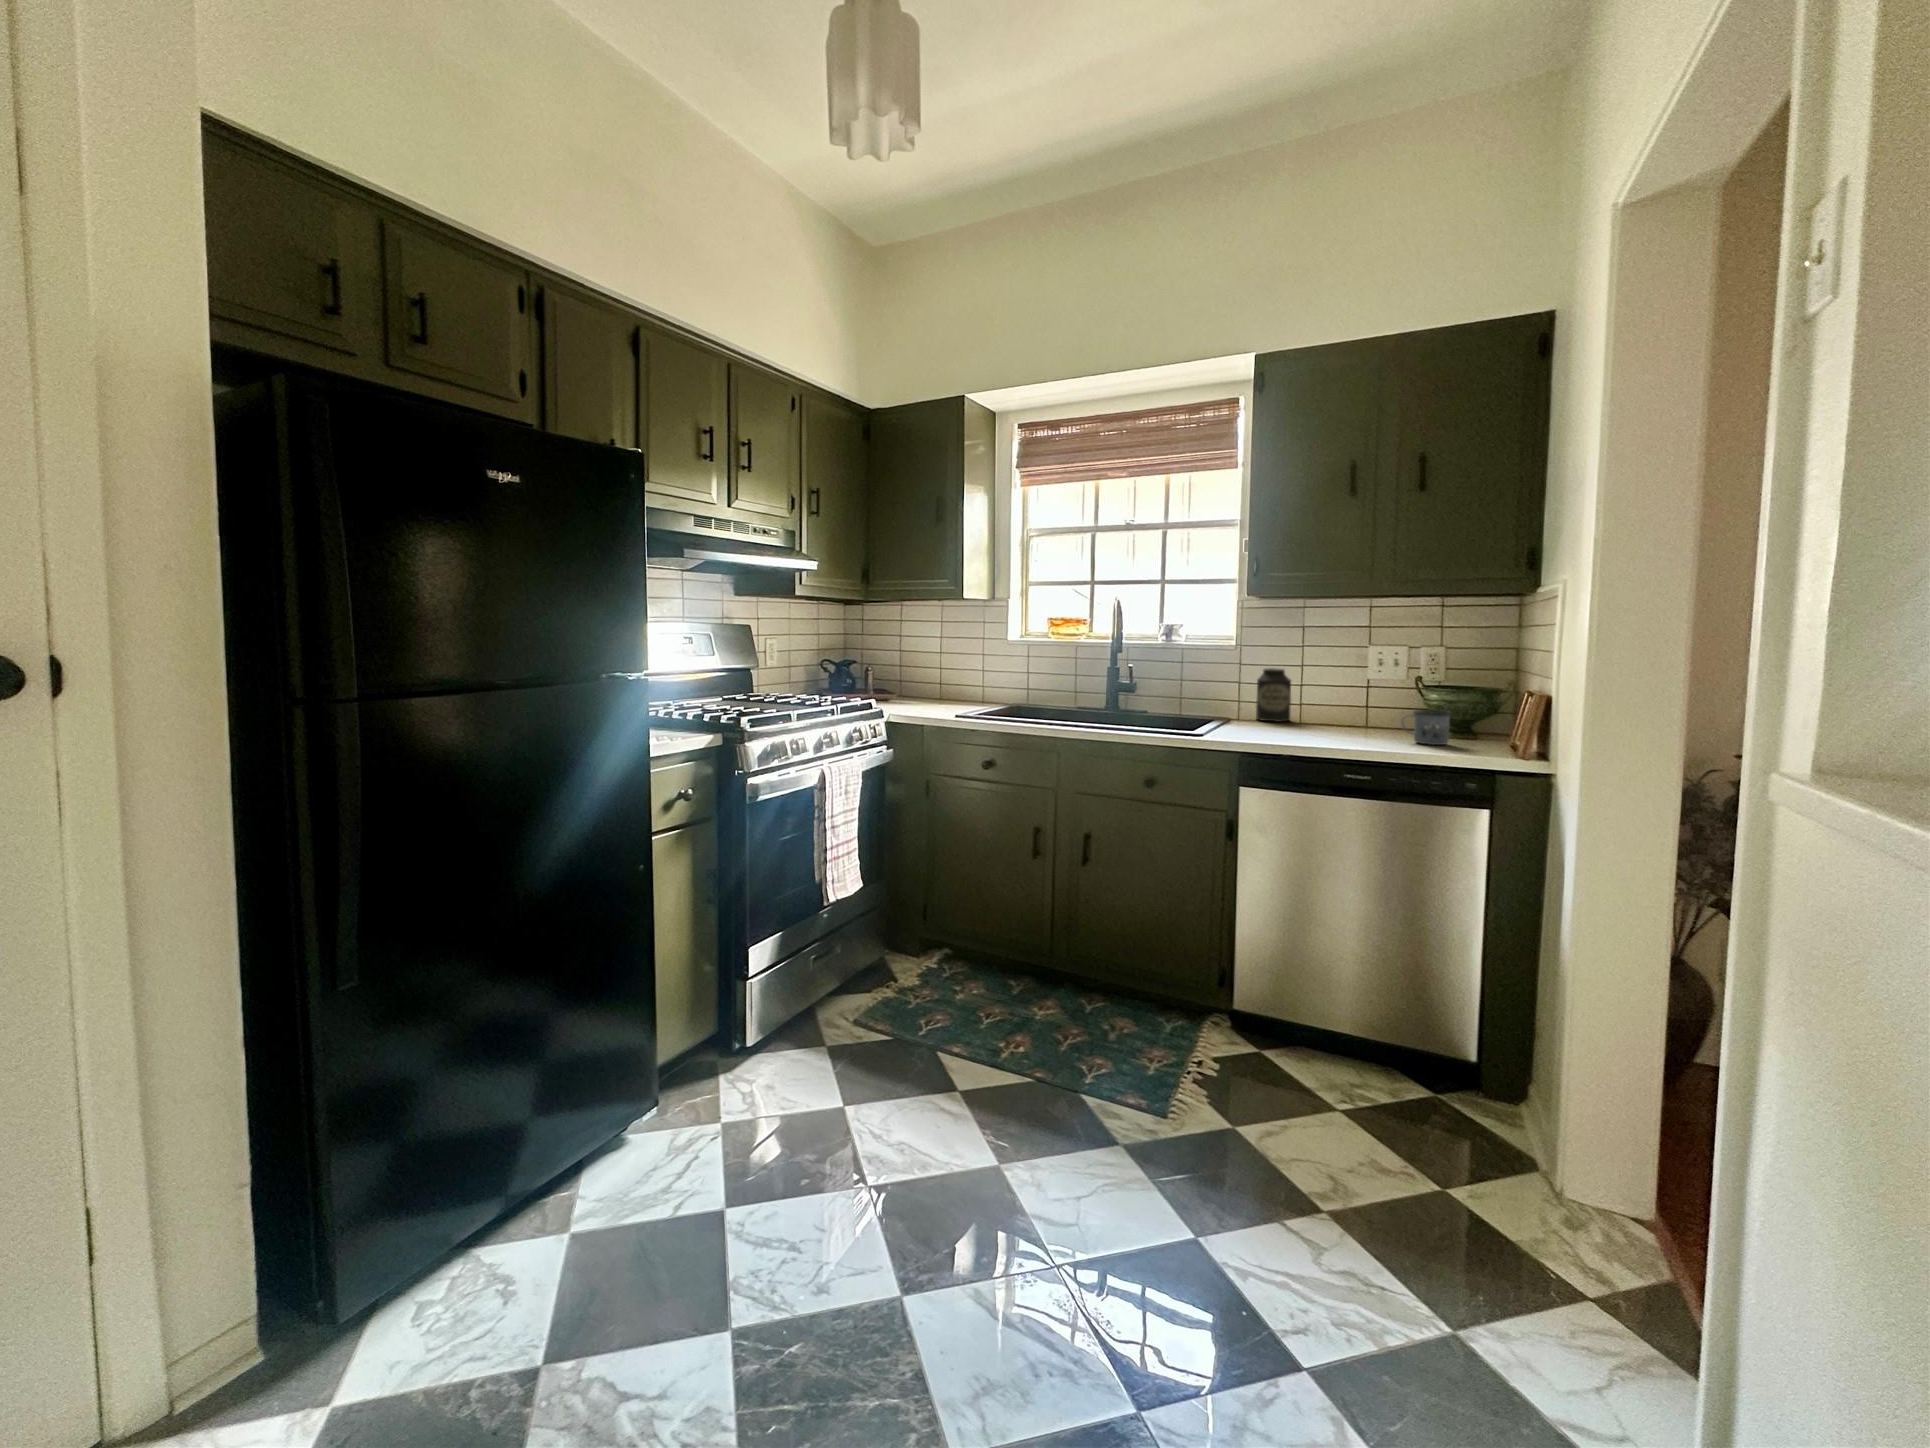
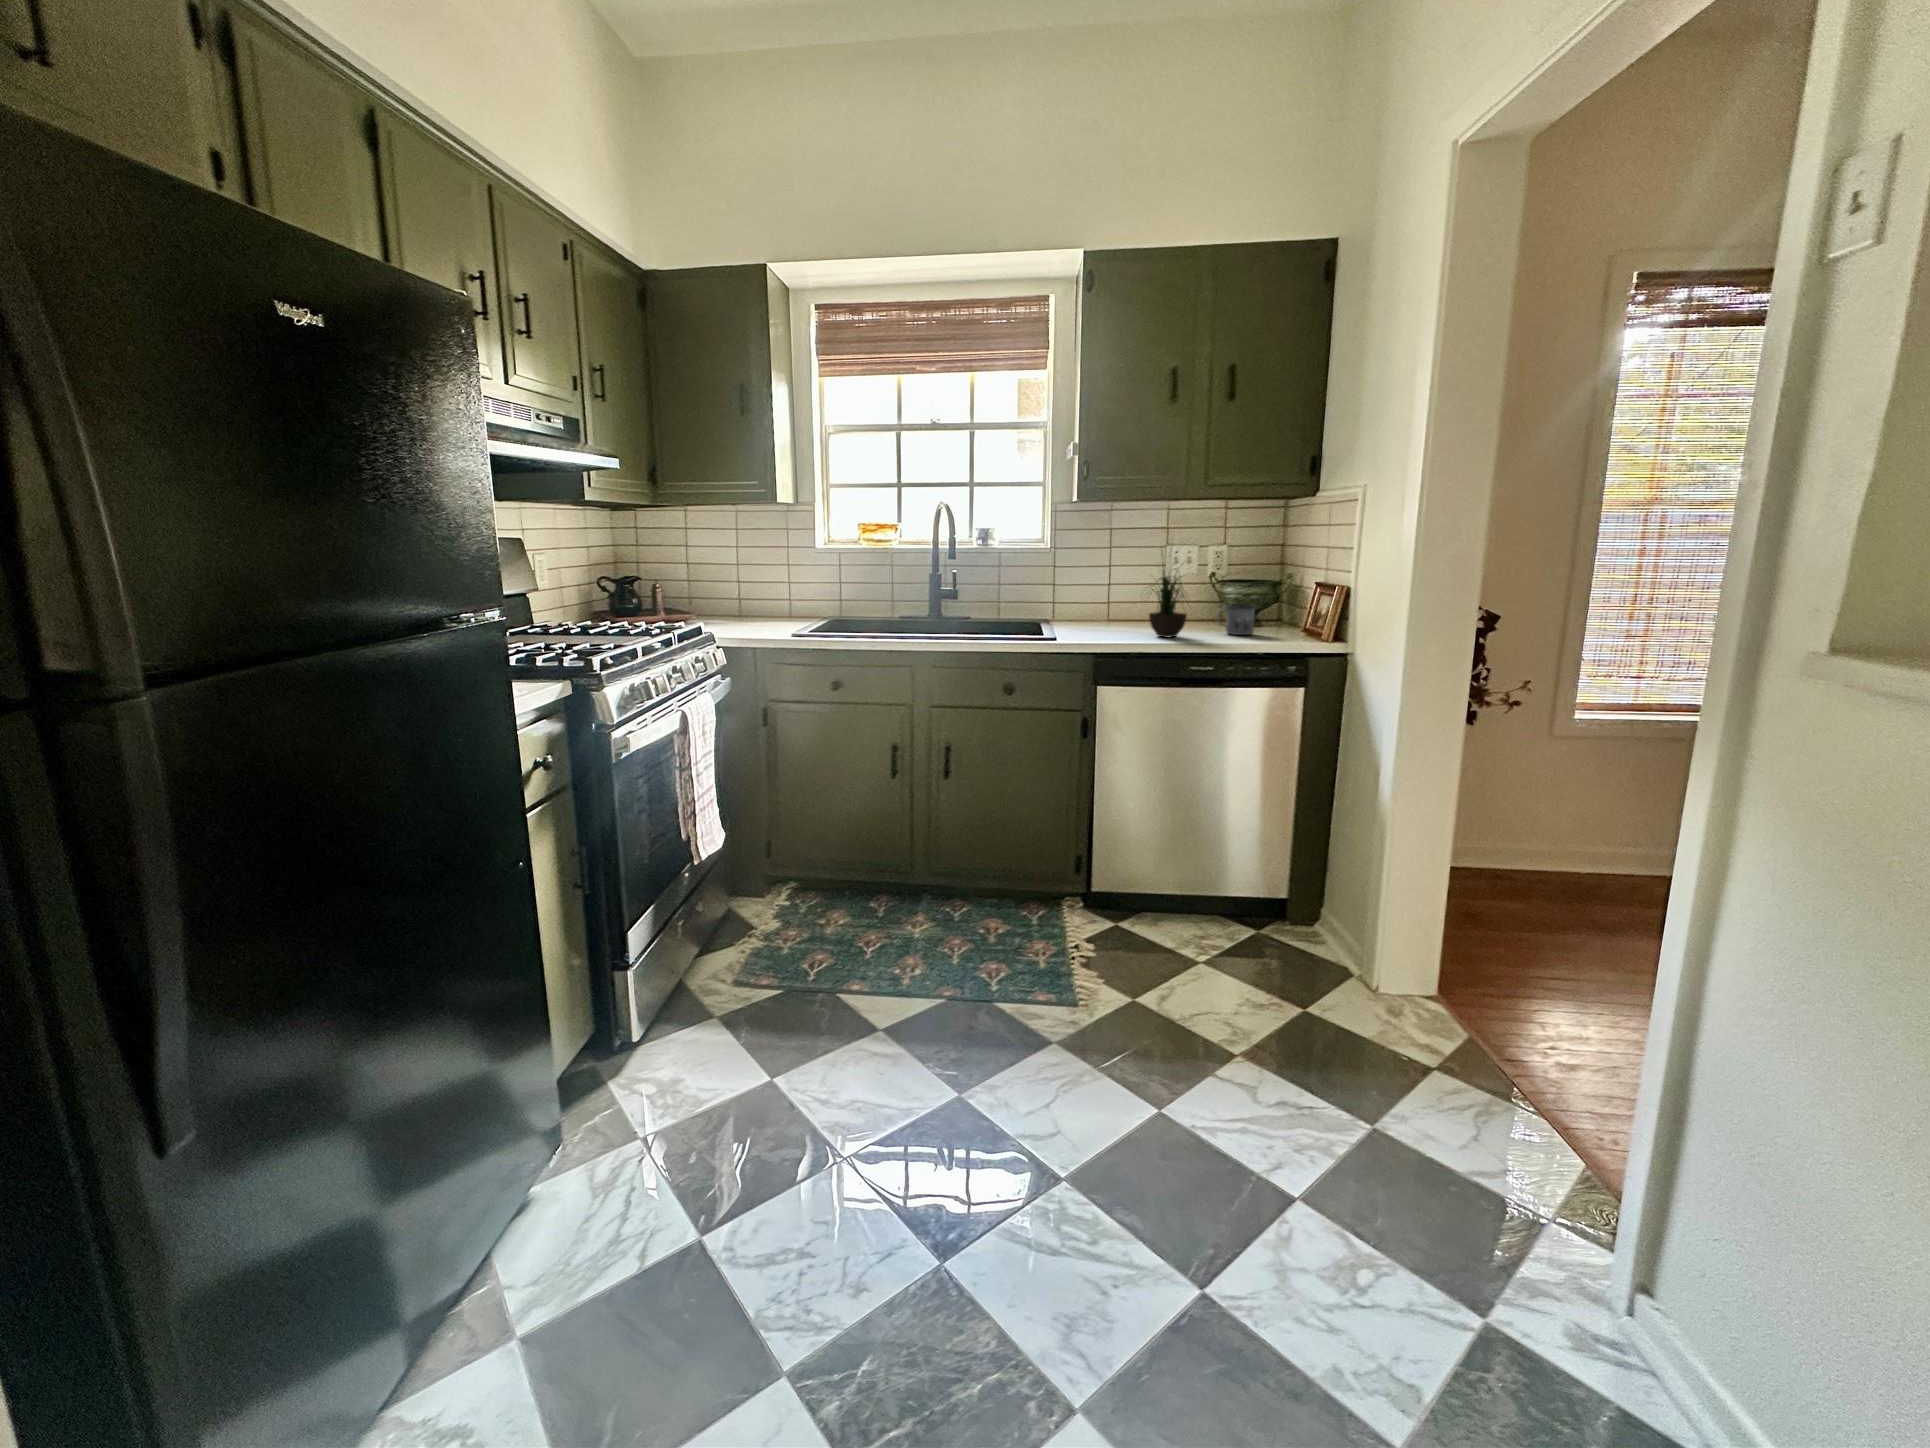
potted plant: none [1301,621,1373,741] -> present [1149,556,1194,638]
canister: present [1256,668,1291,722] -> none [1073,570,1104,621]

